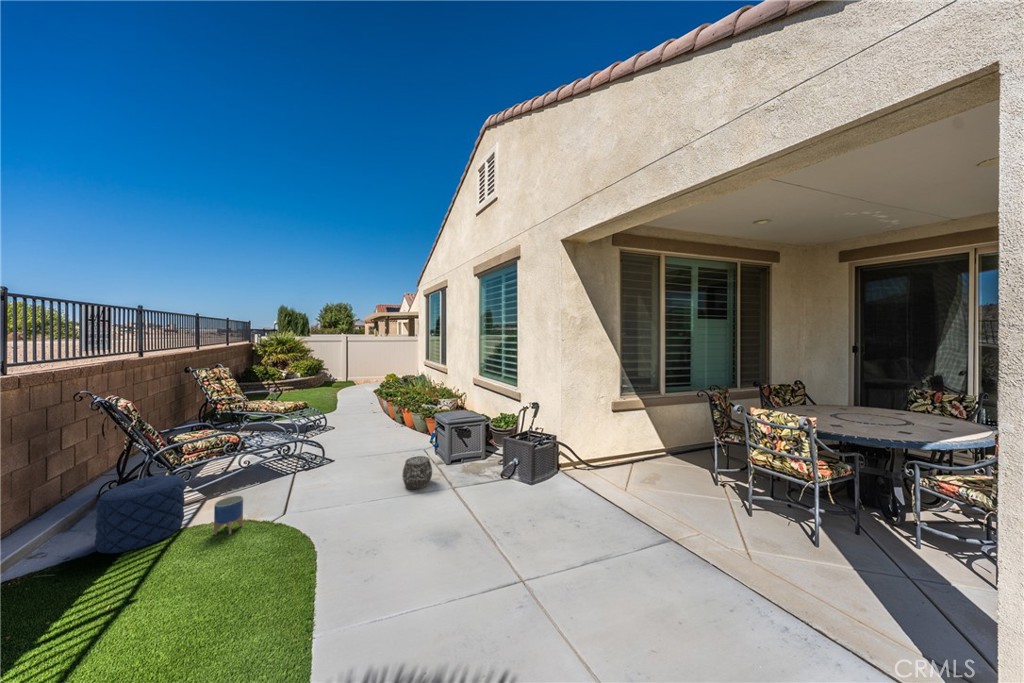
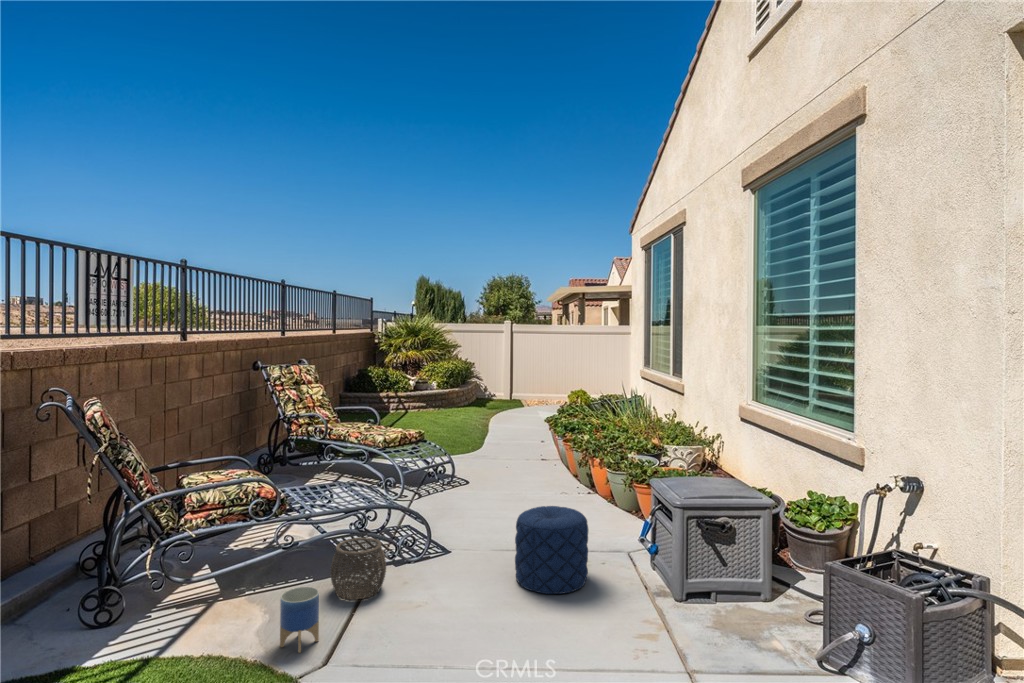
woven basket: present [402,456,432,489] -> present [330,538,386,600]
pouf: present [95,475,185,553] -> present [515,506,588,594]

